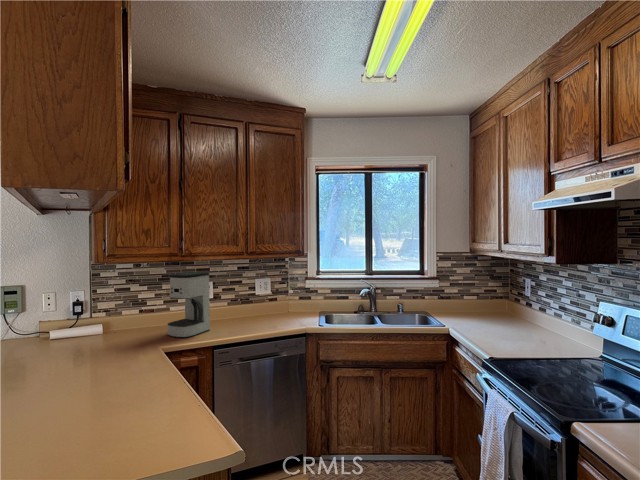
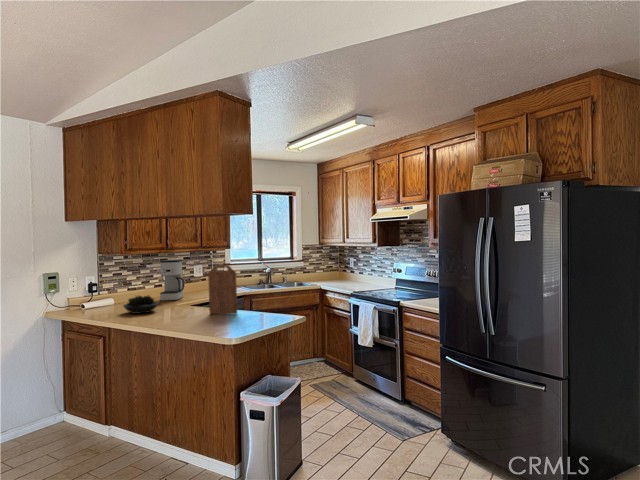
cutting board: none [106,308,142,428] -> present [208,265,237,314]
succulent plant: none [31,338,100,373] -> present [123,296,158,314]

